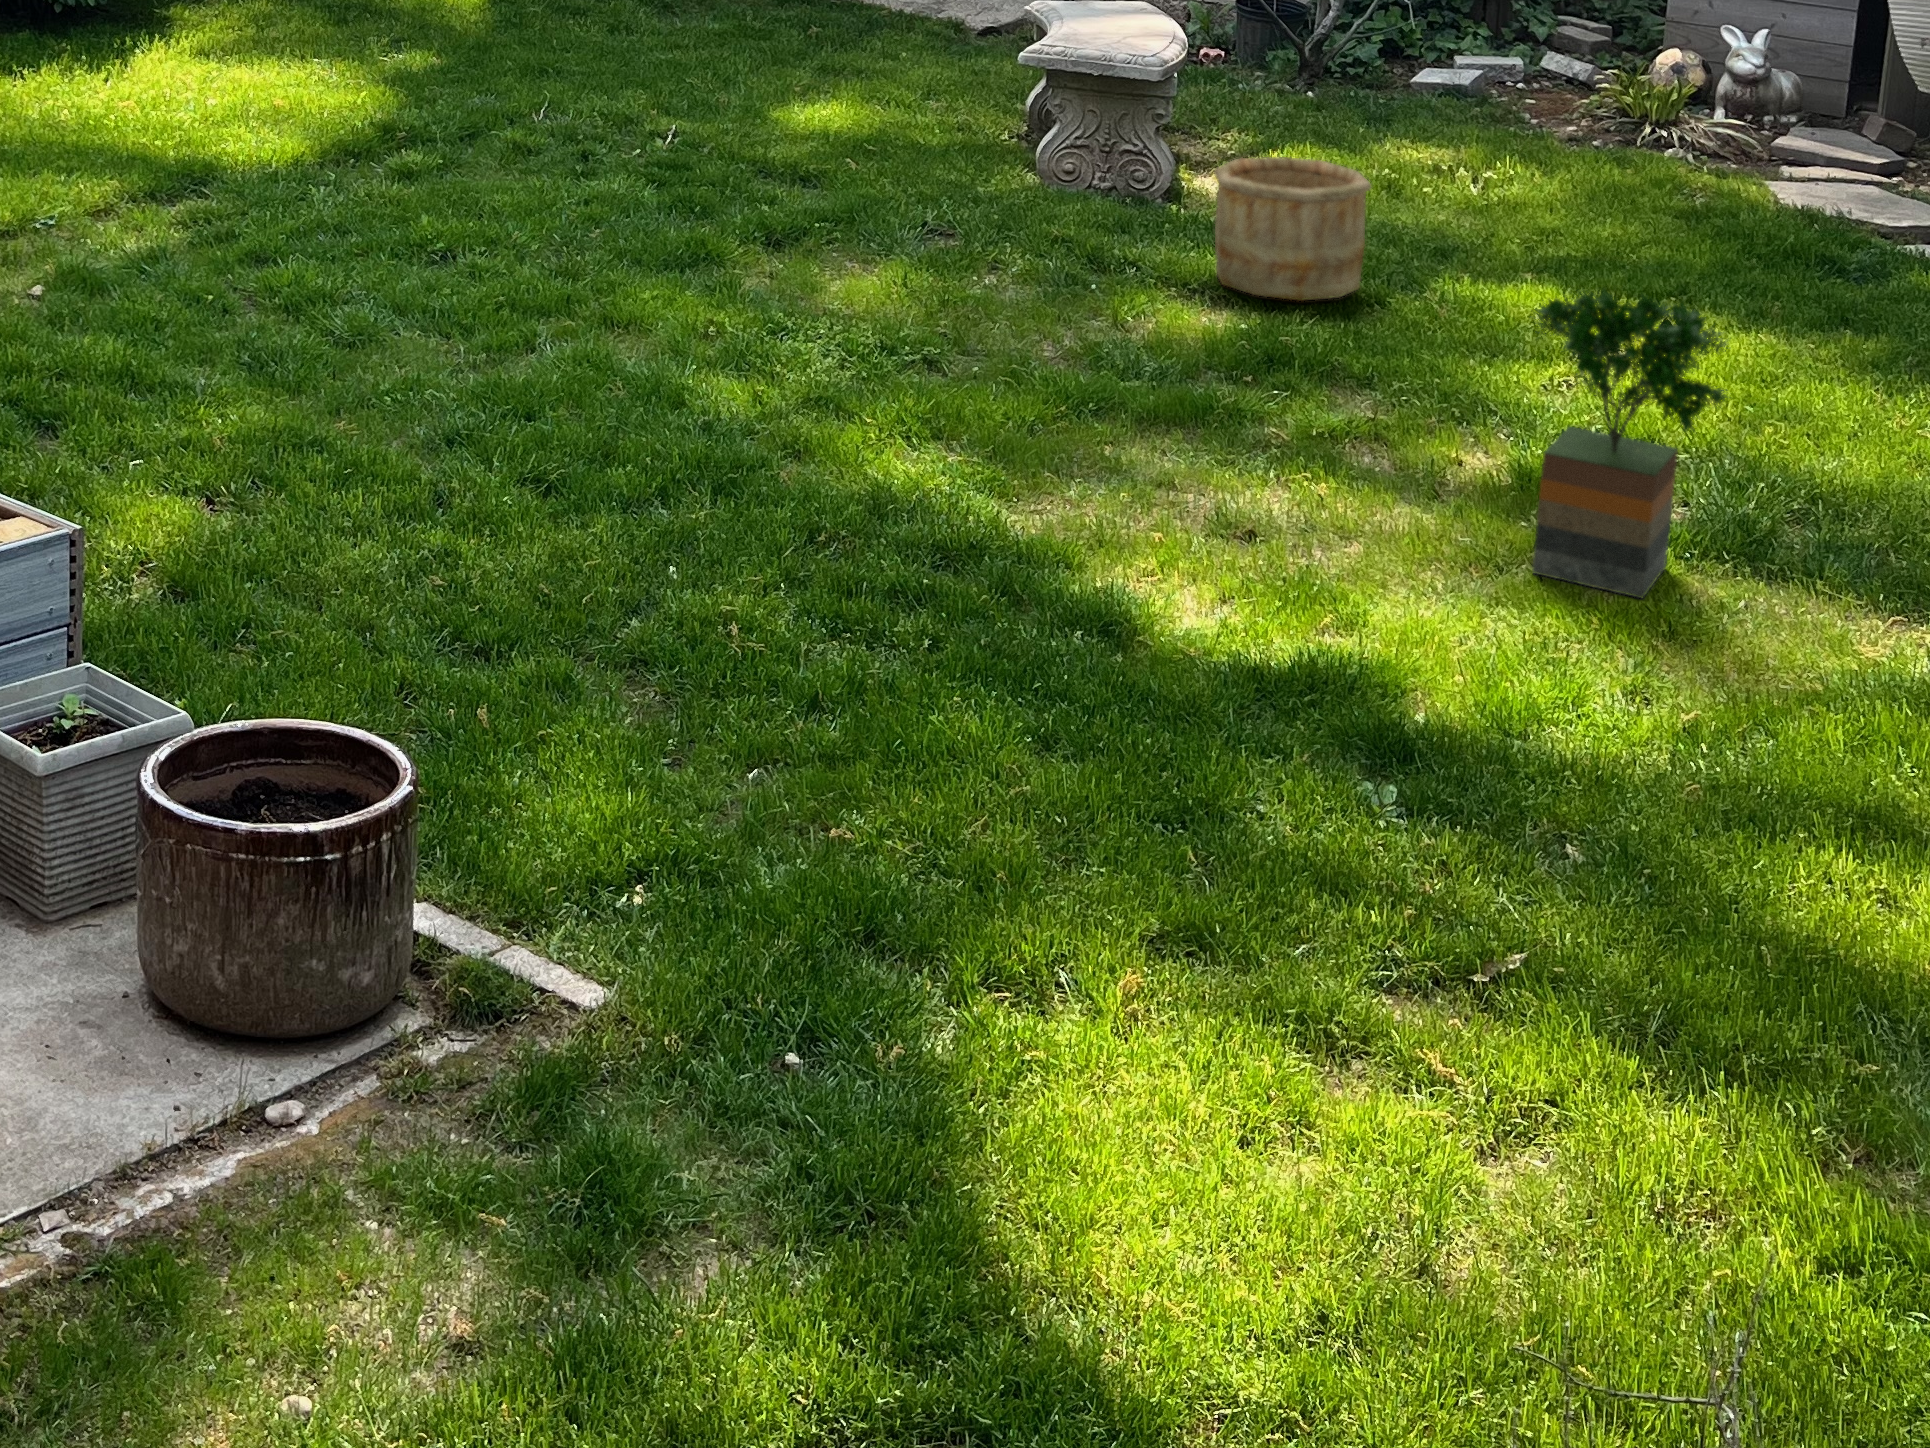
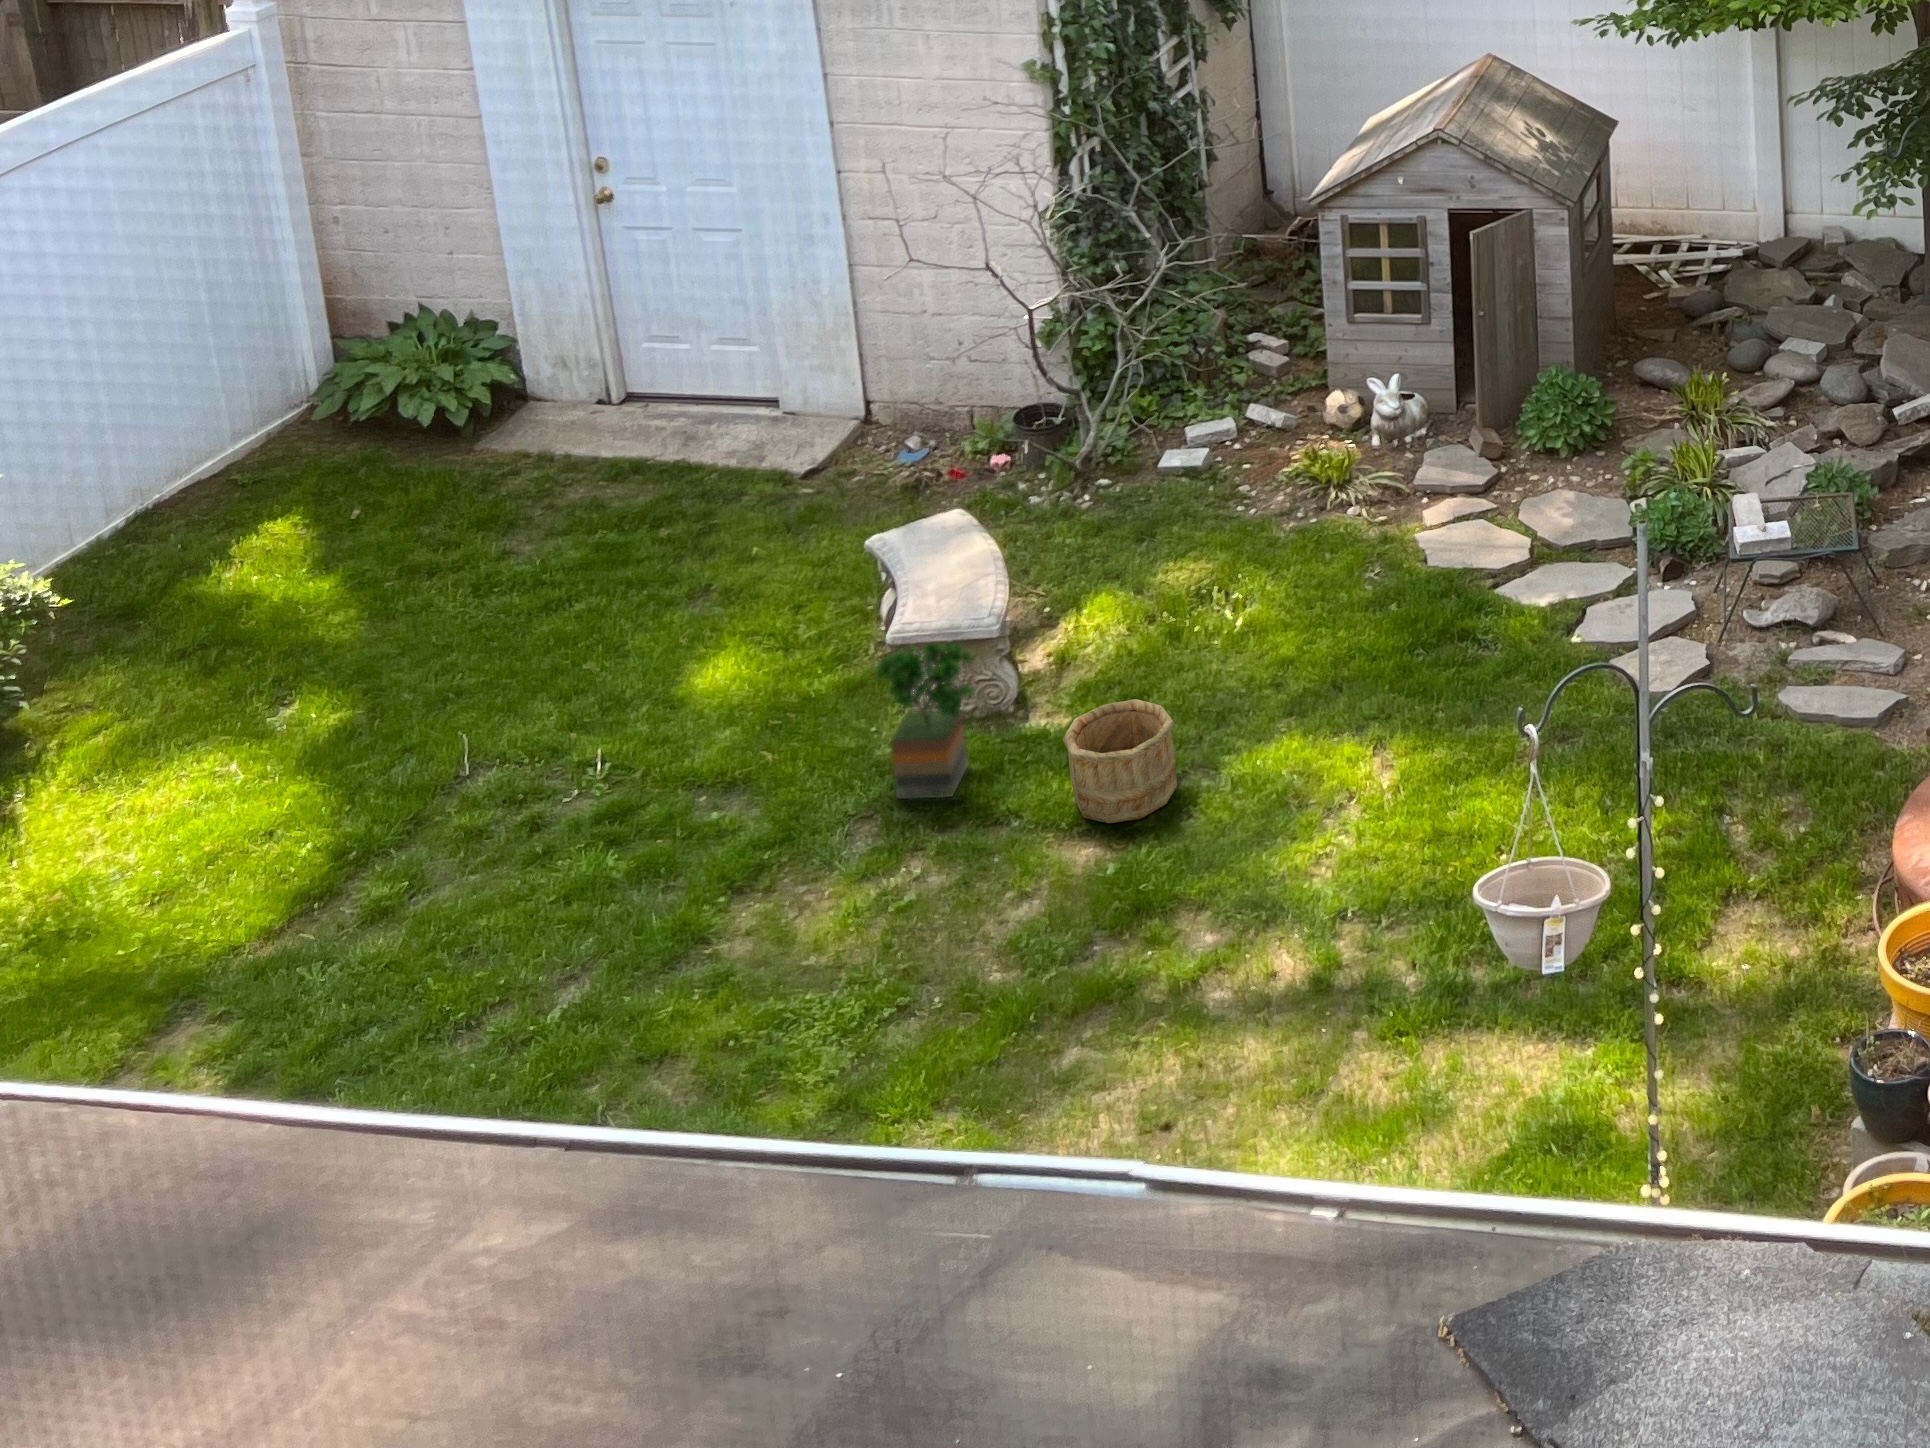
potted tree: present [1532,289,1730,598] -> present [873,642,975,799]

